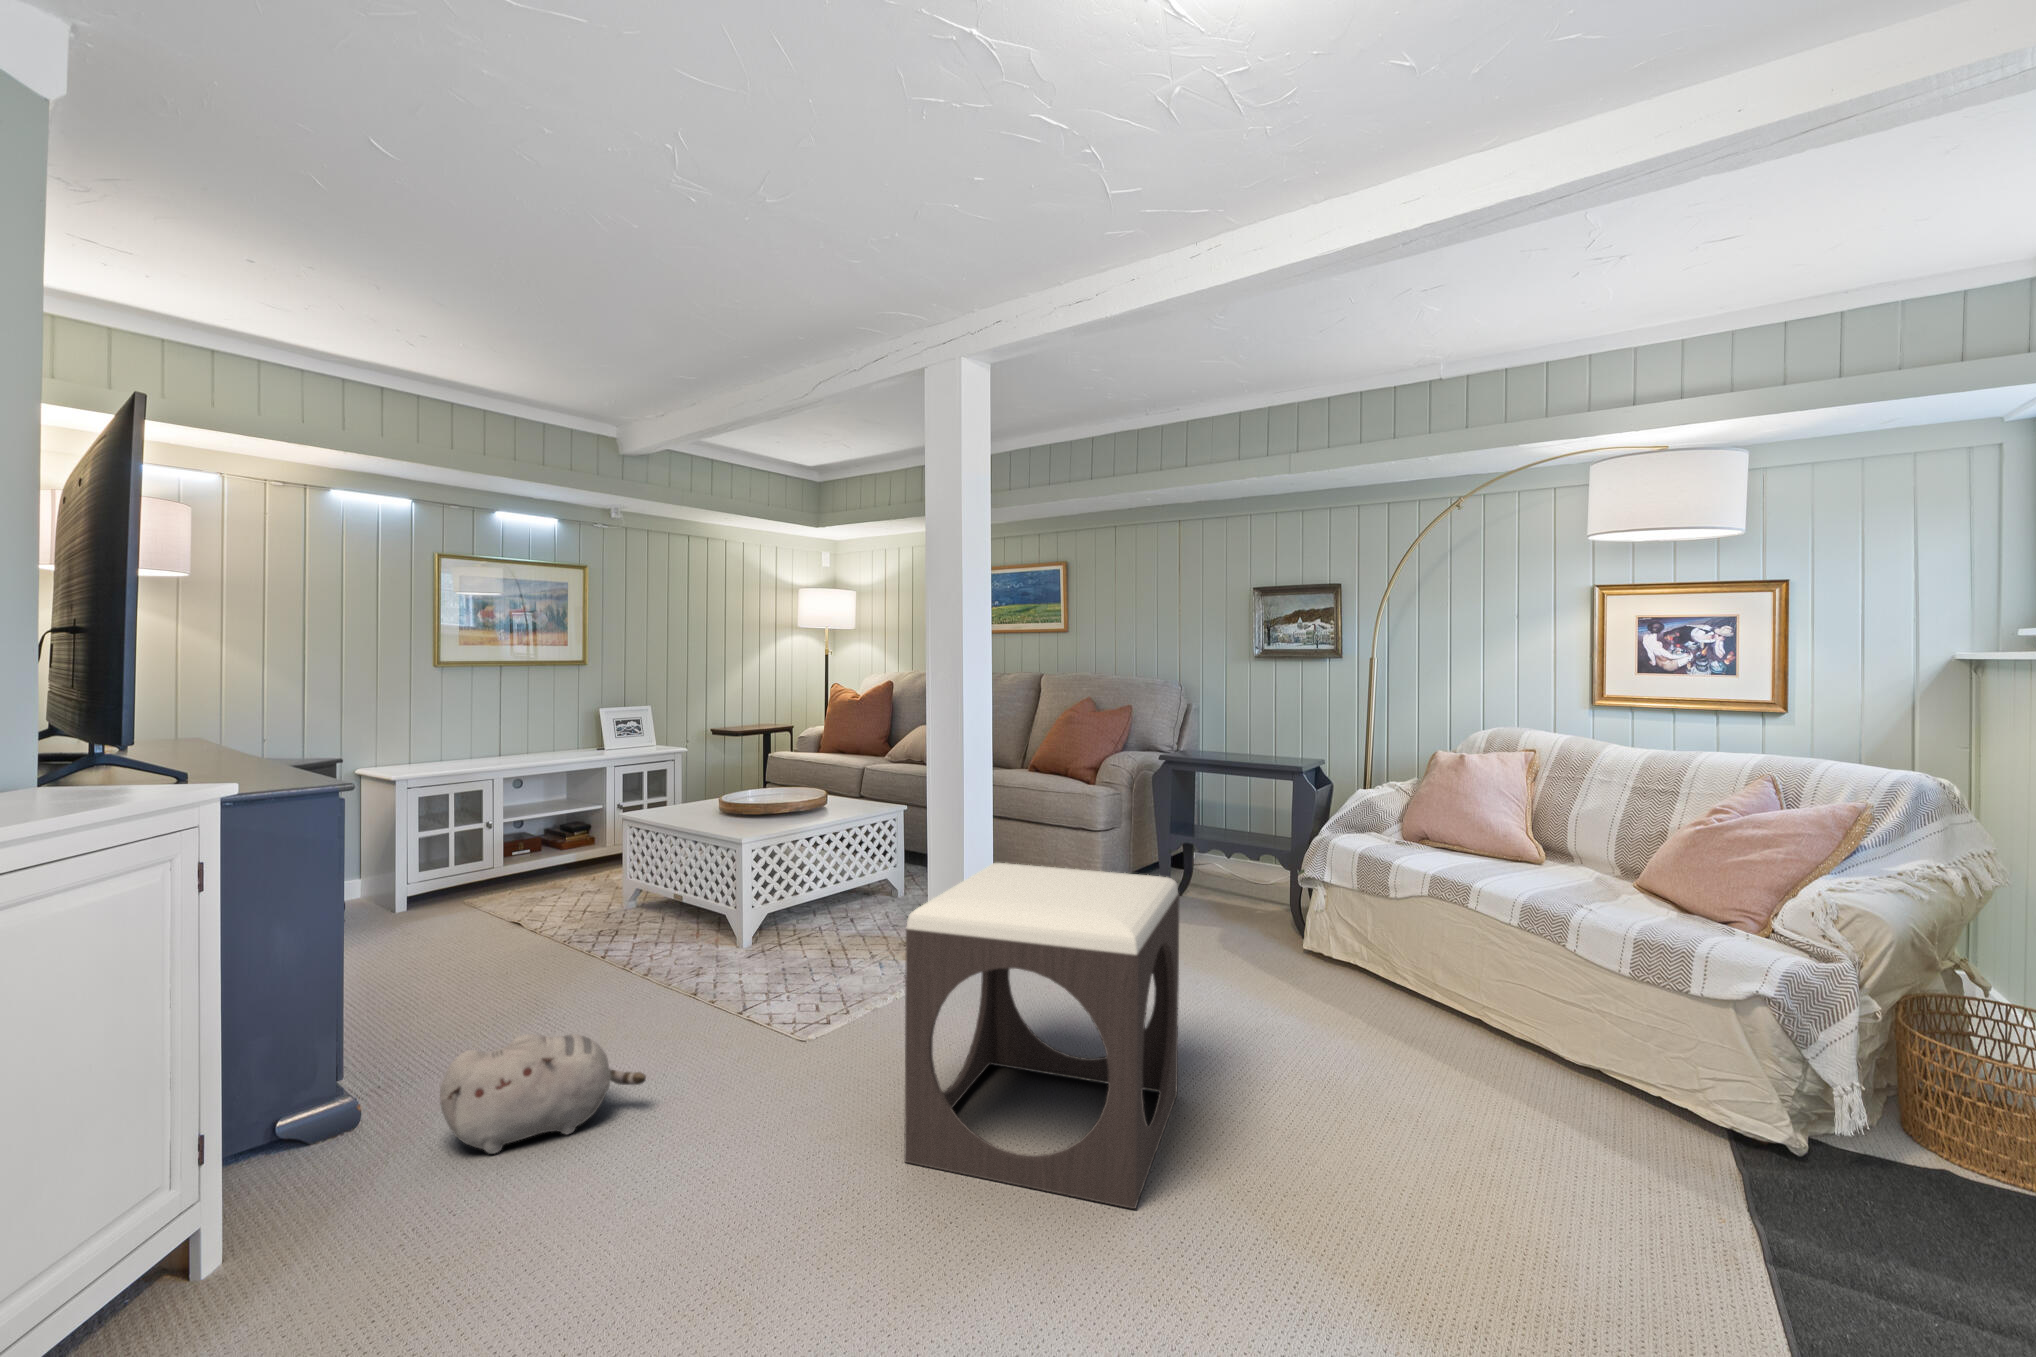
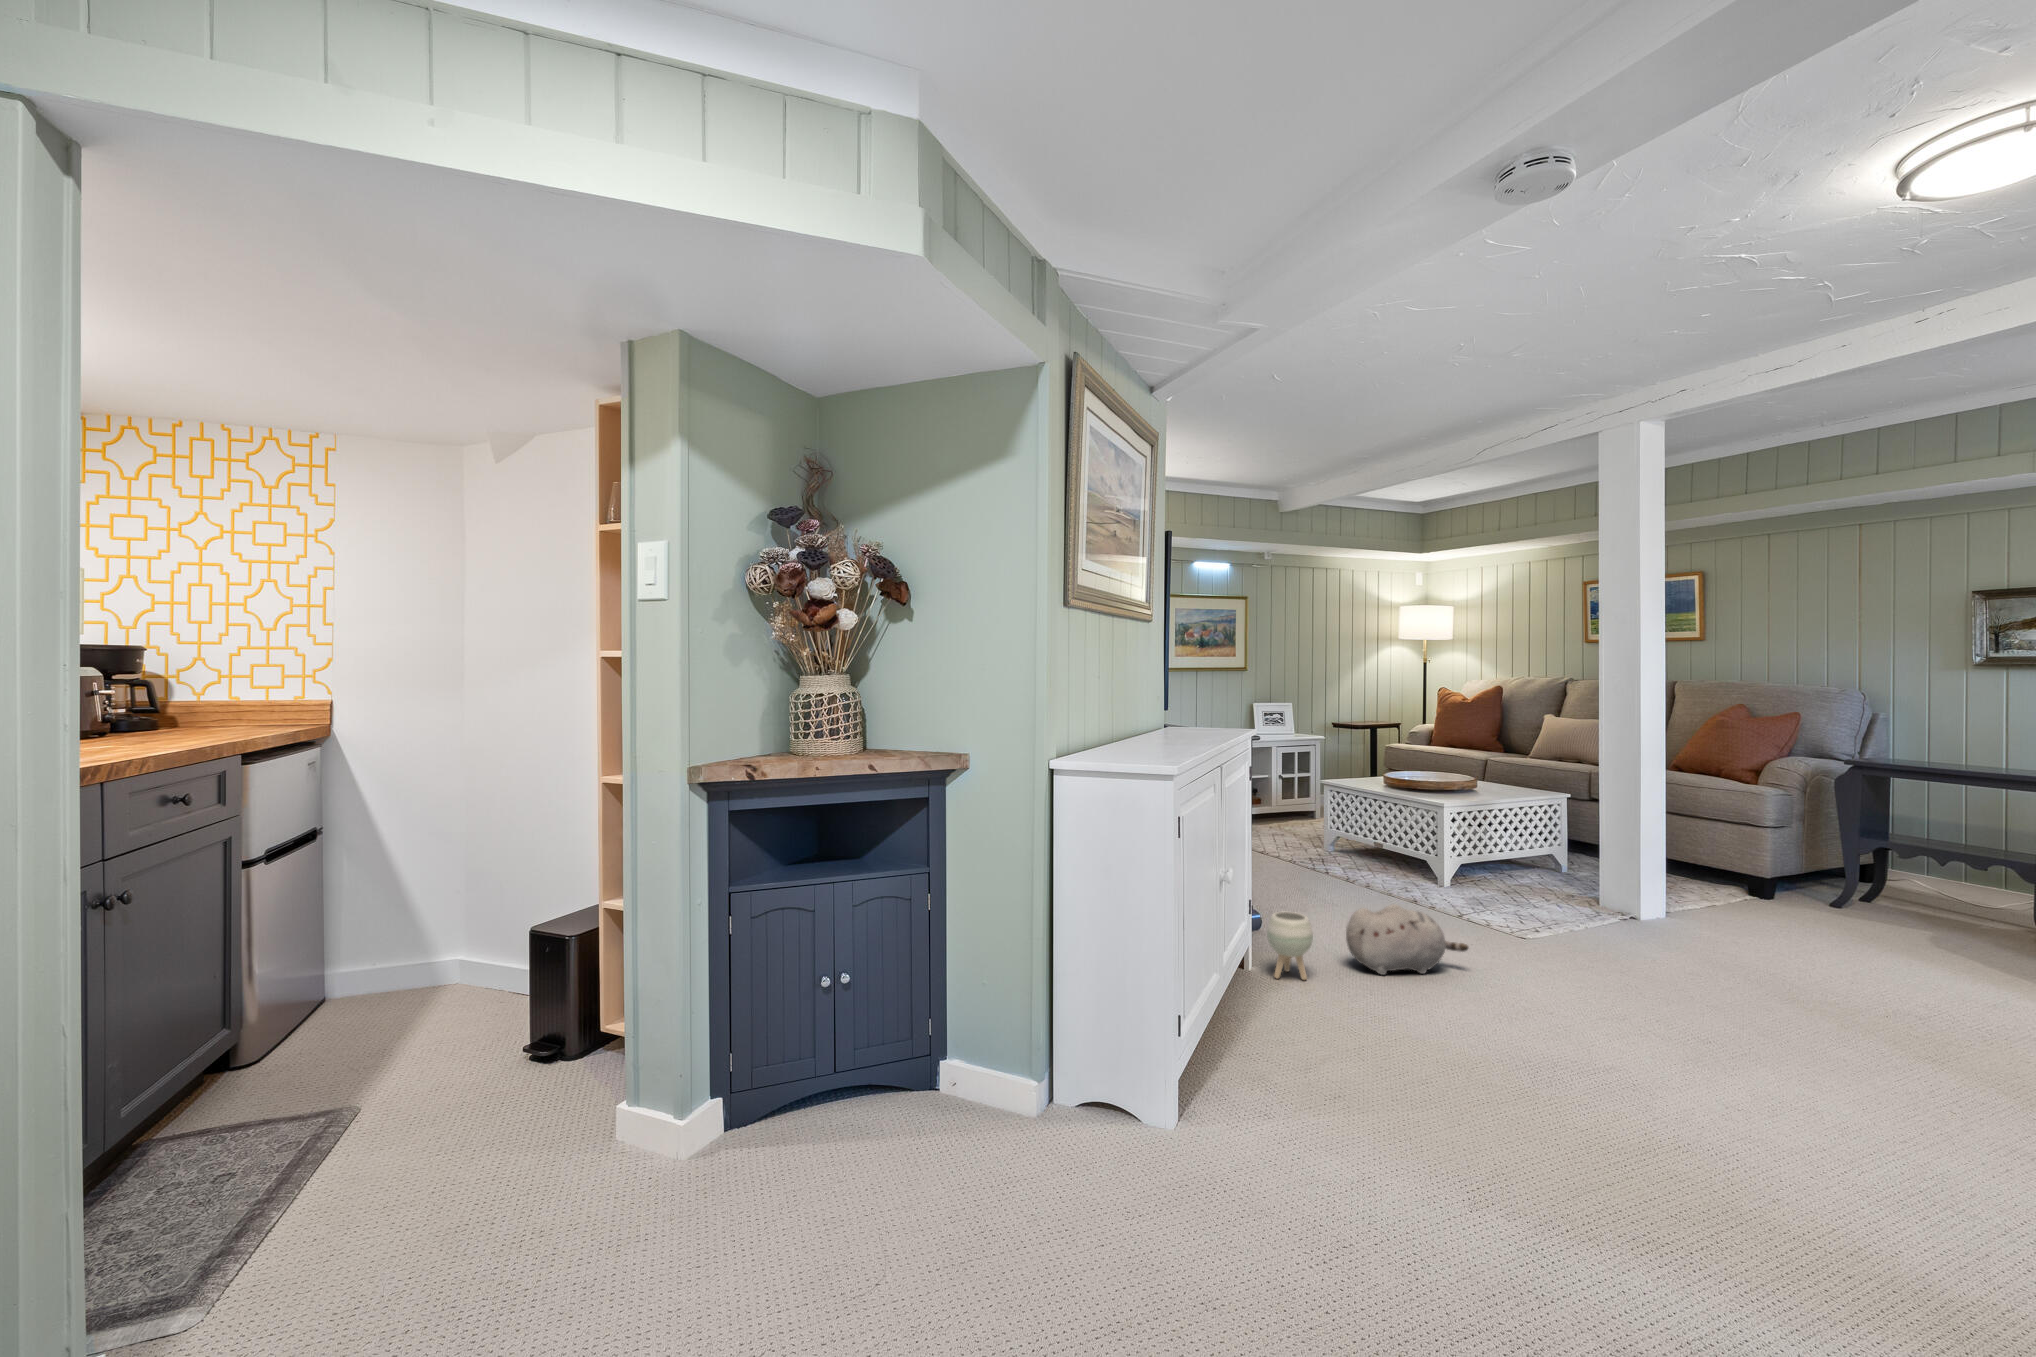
footstool: present [904,863,1180,1209] -> none [1709,827,1966,1092]
planter: none [253,1085,349,1214] -> present [1267,912,1313,980]

